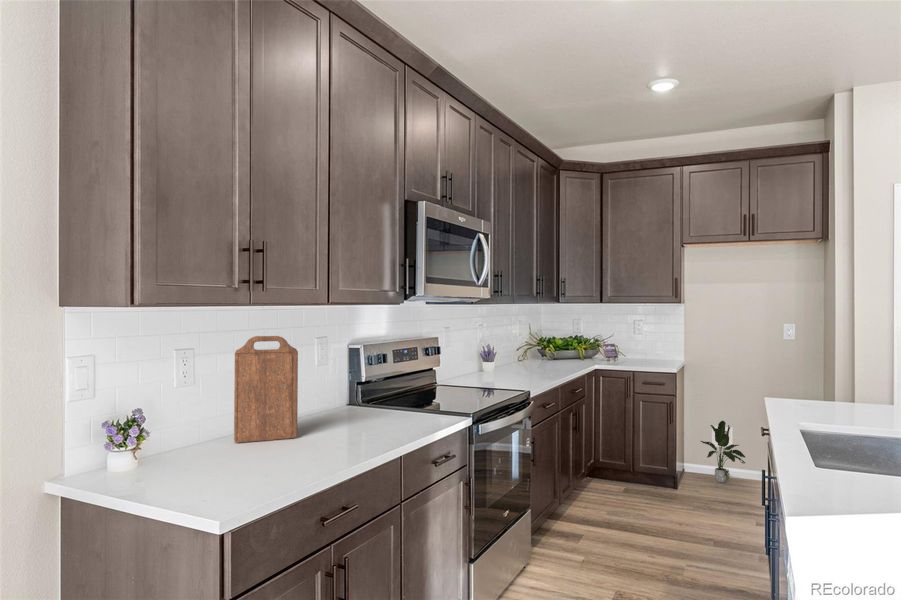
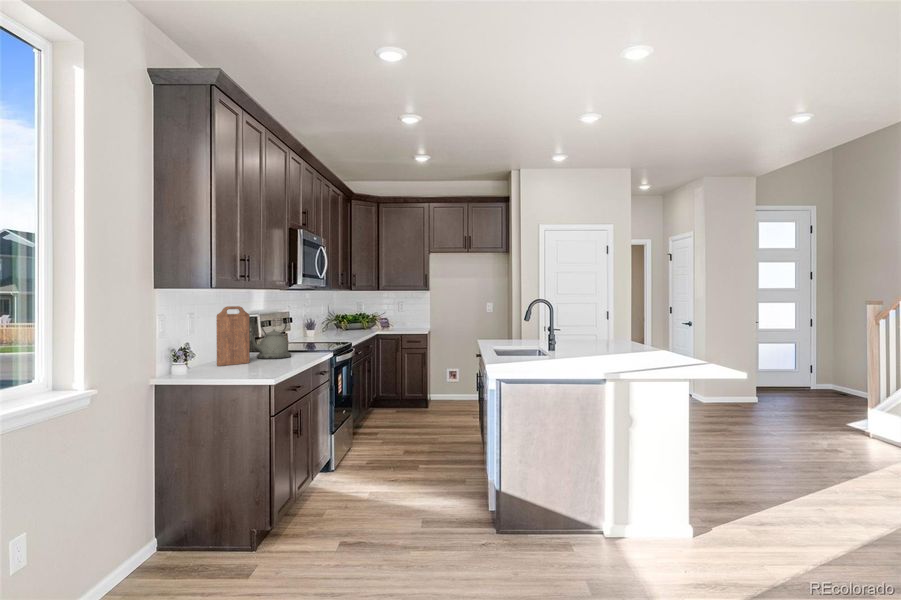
kettle: none [316,358,392,428] -> present [249,321,291,359]
potted plant: present [701,421,745,482] -> none [440,364,466,402]

